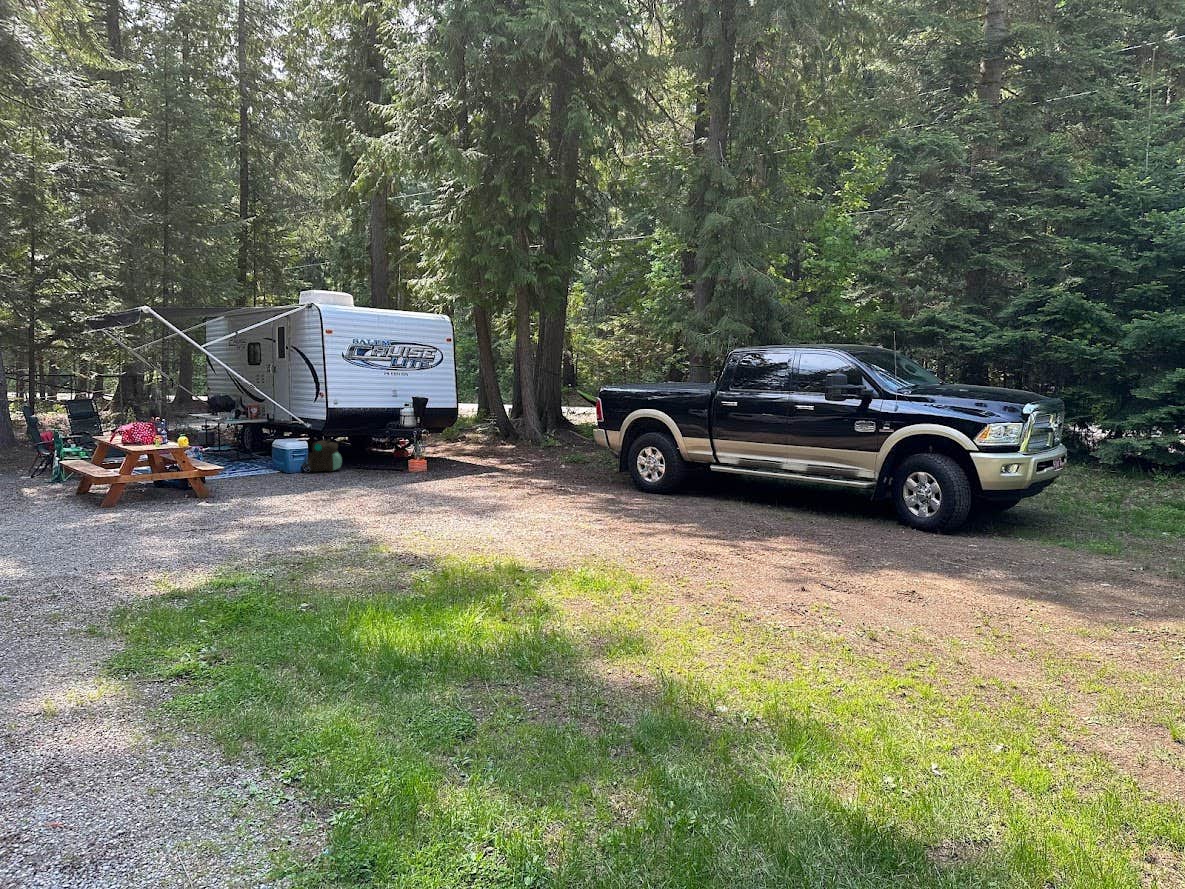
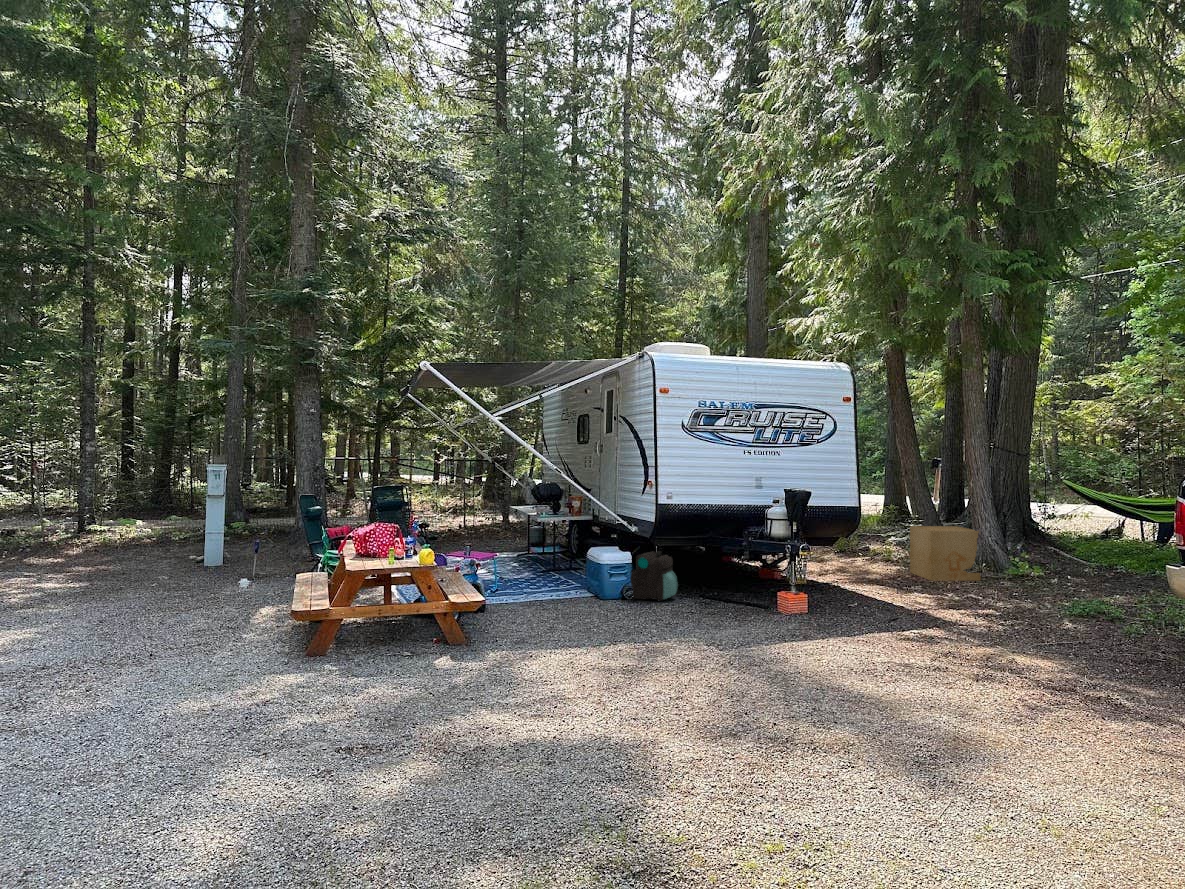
cardboard box: none [490,419,530,453] -> present [910,526,981,581]

